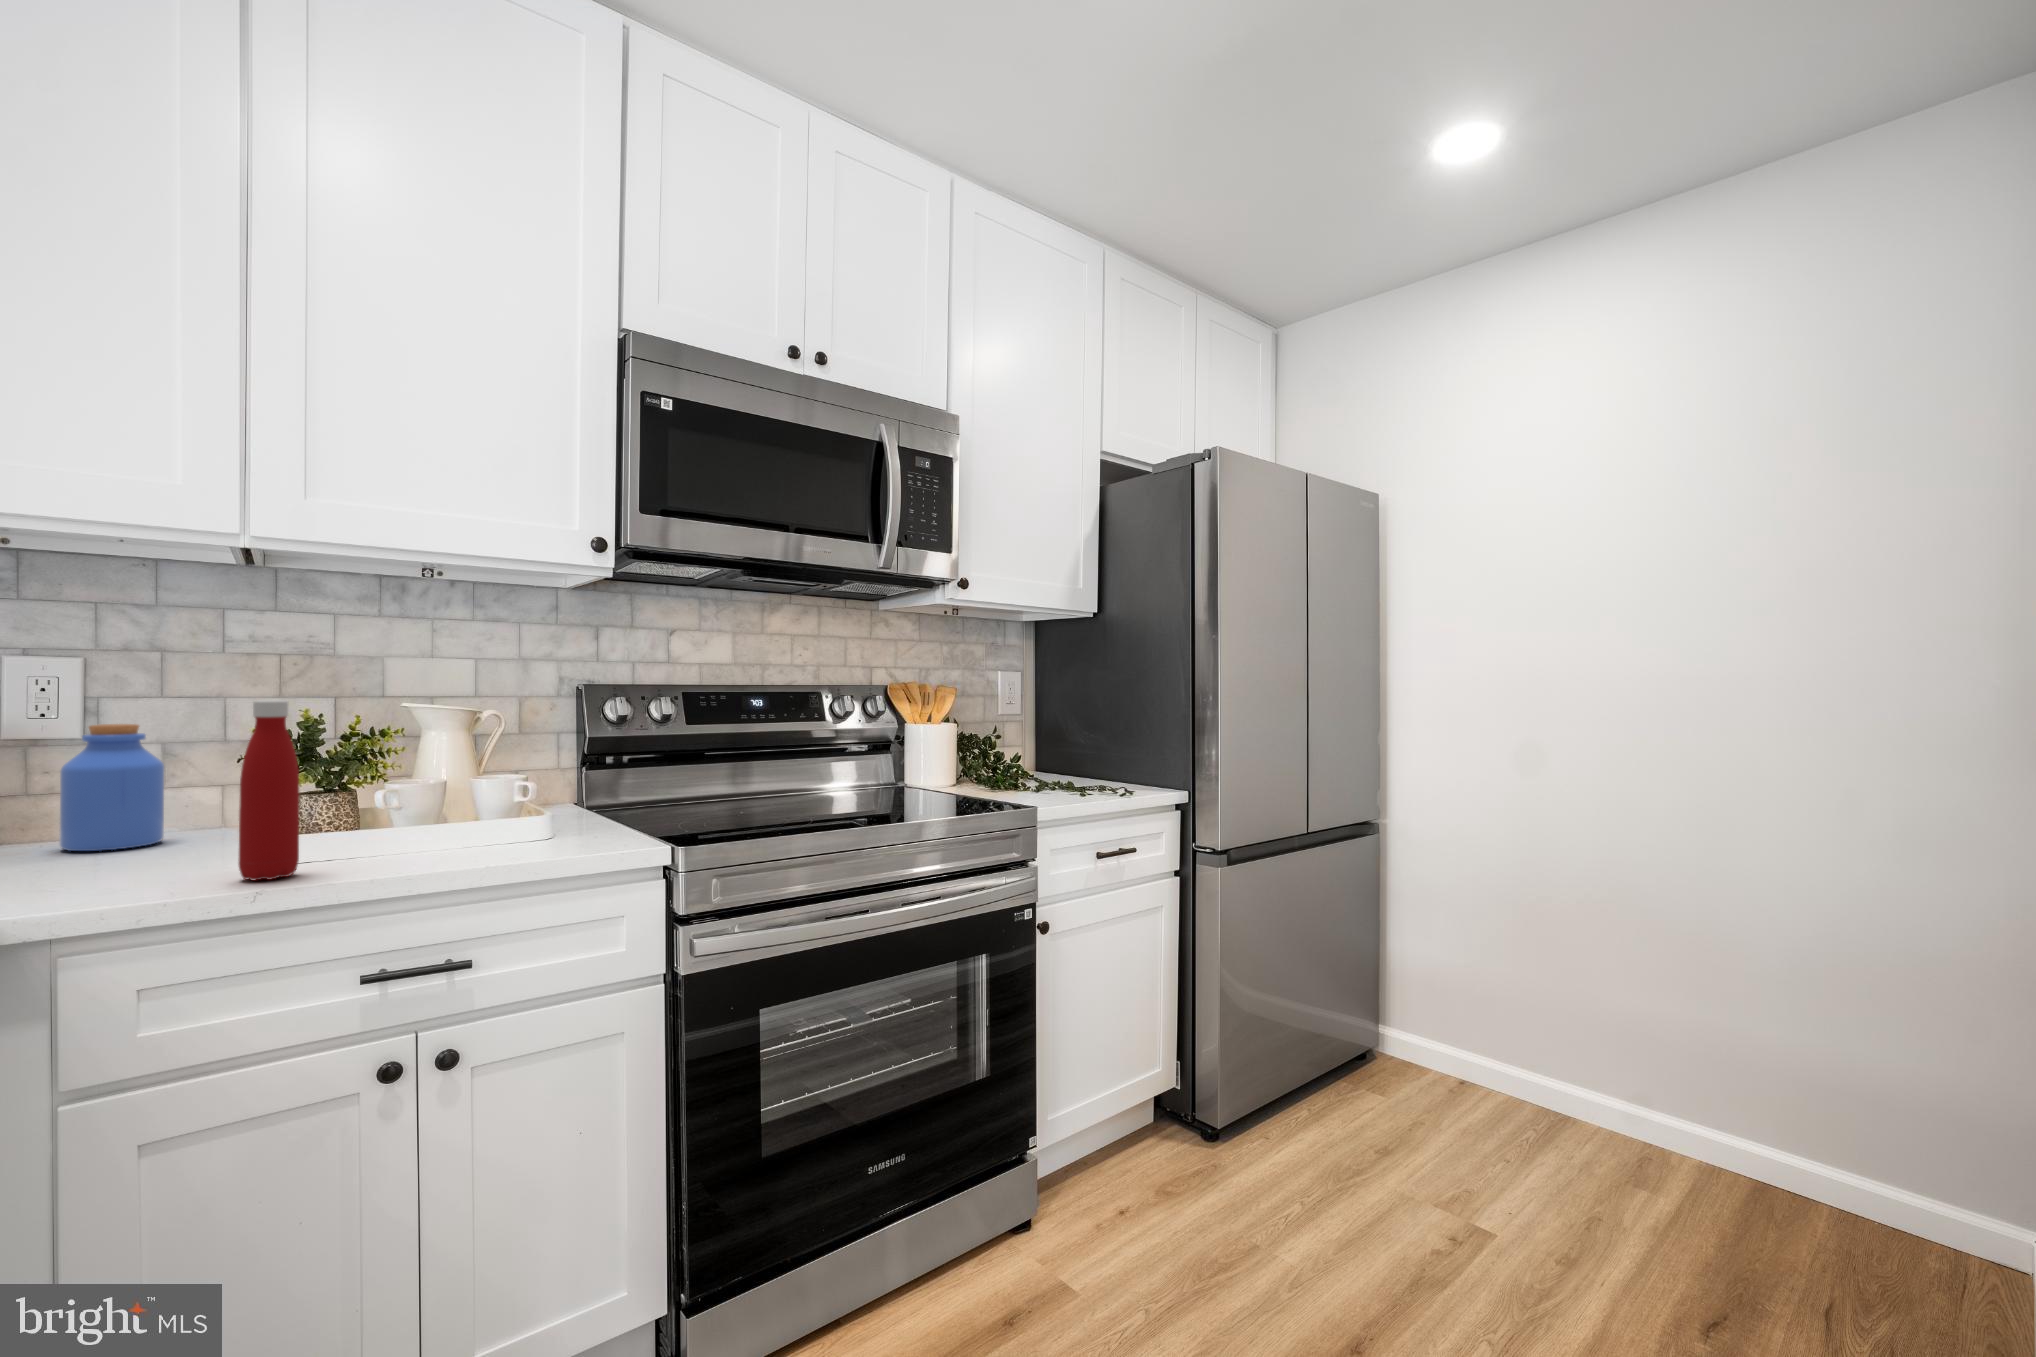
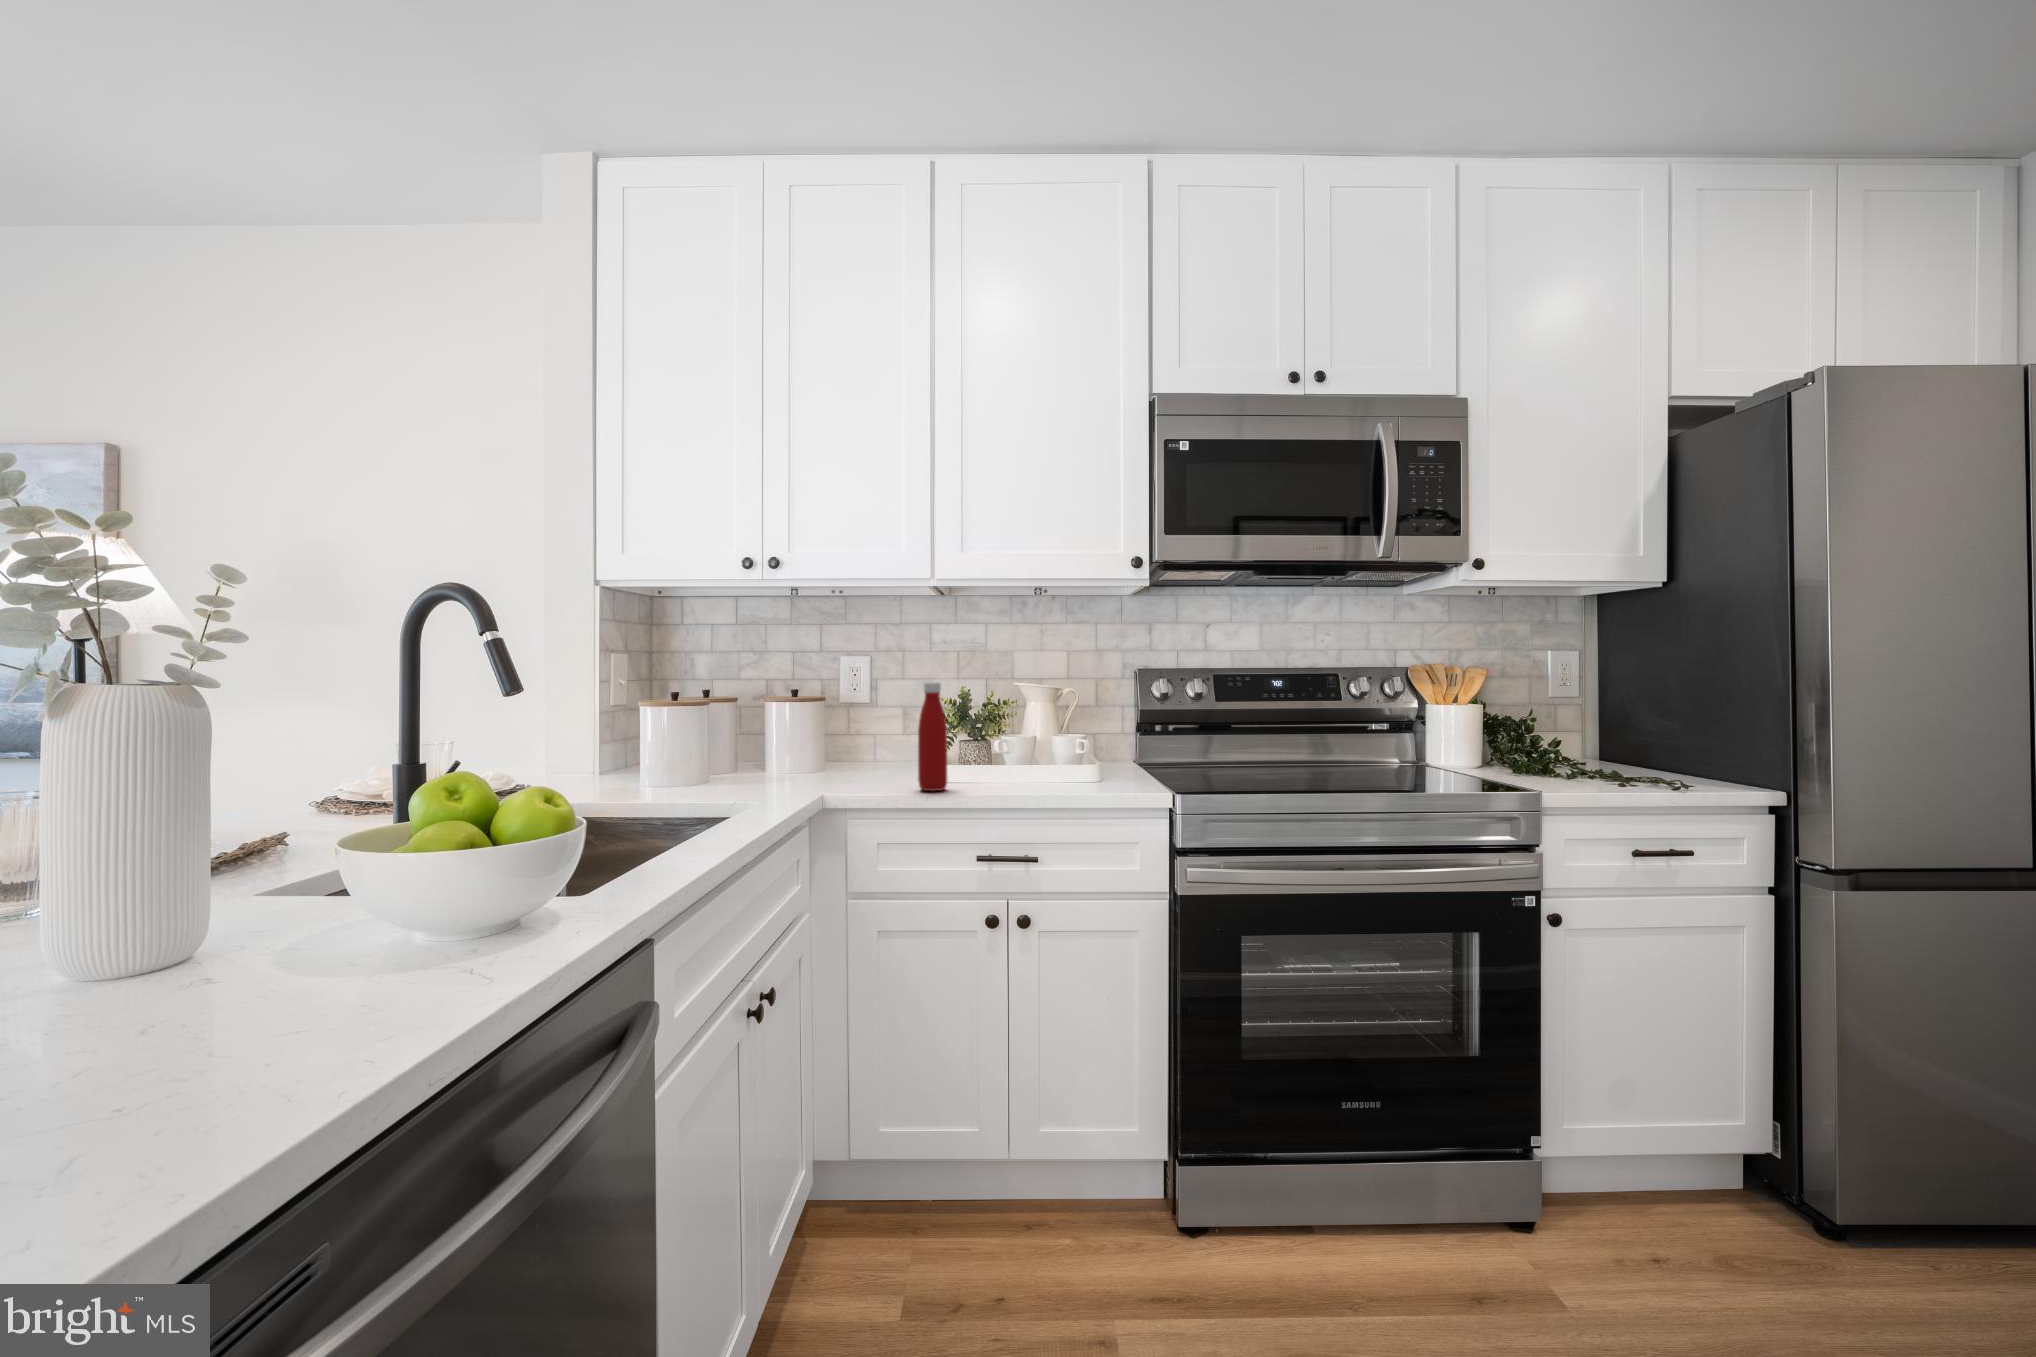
jar: present [59,724,165,851] -> none [858,694,902,766]

